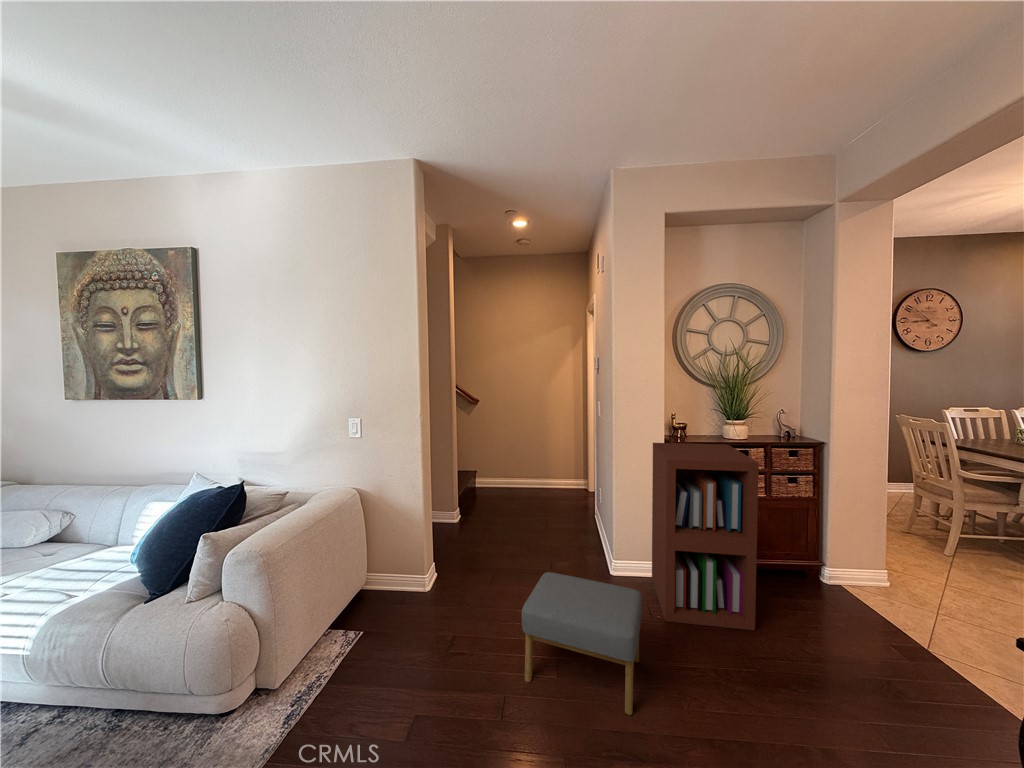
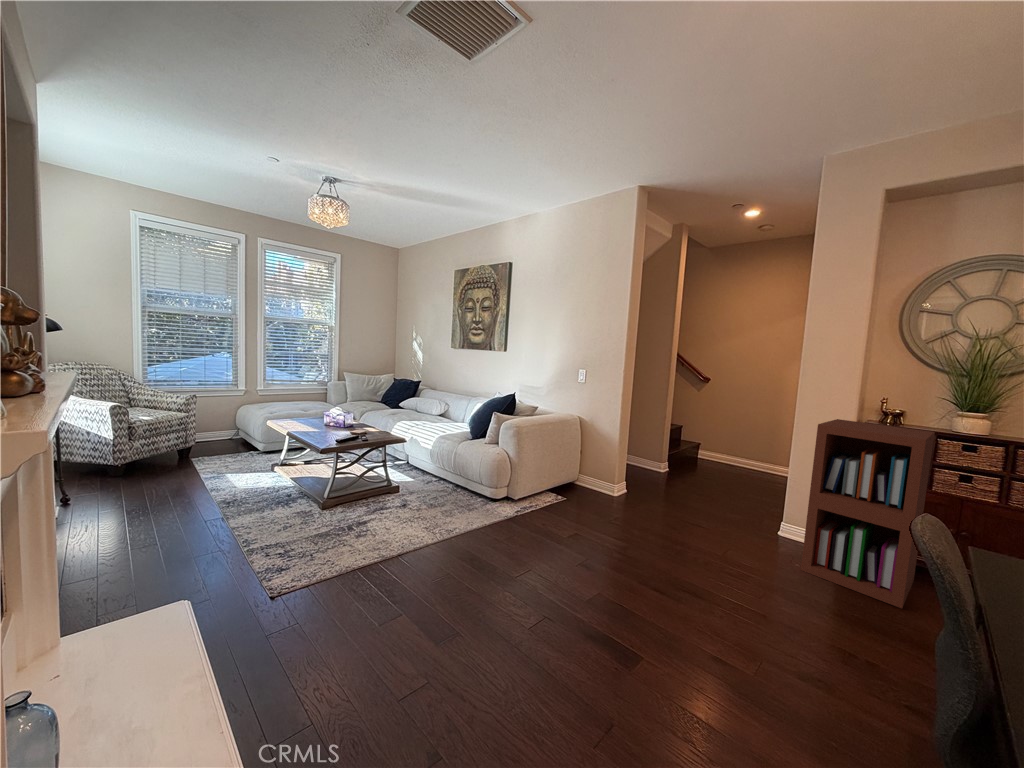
footstool: present [522,572,642,715] -> none [650,491,756,584]

